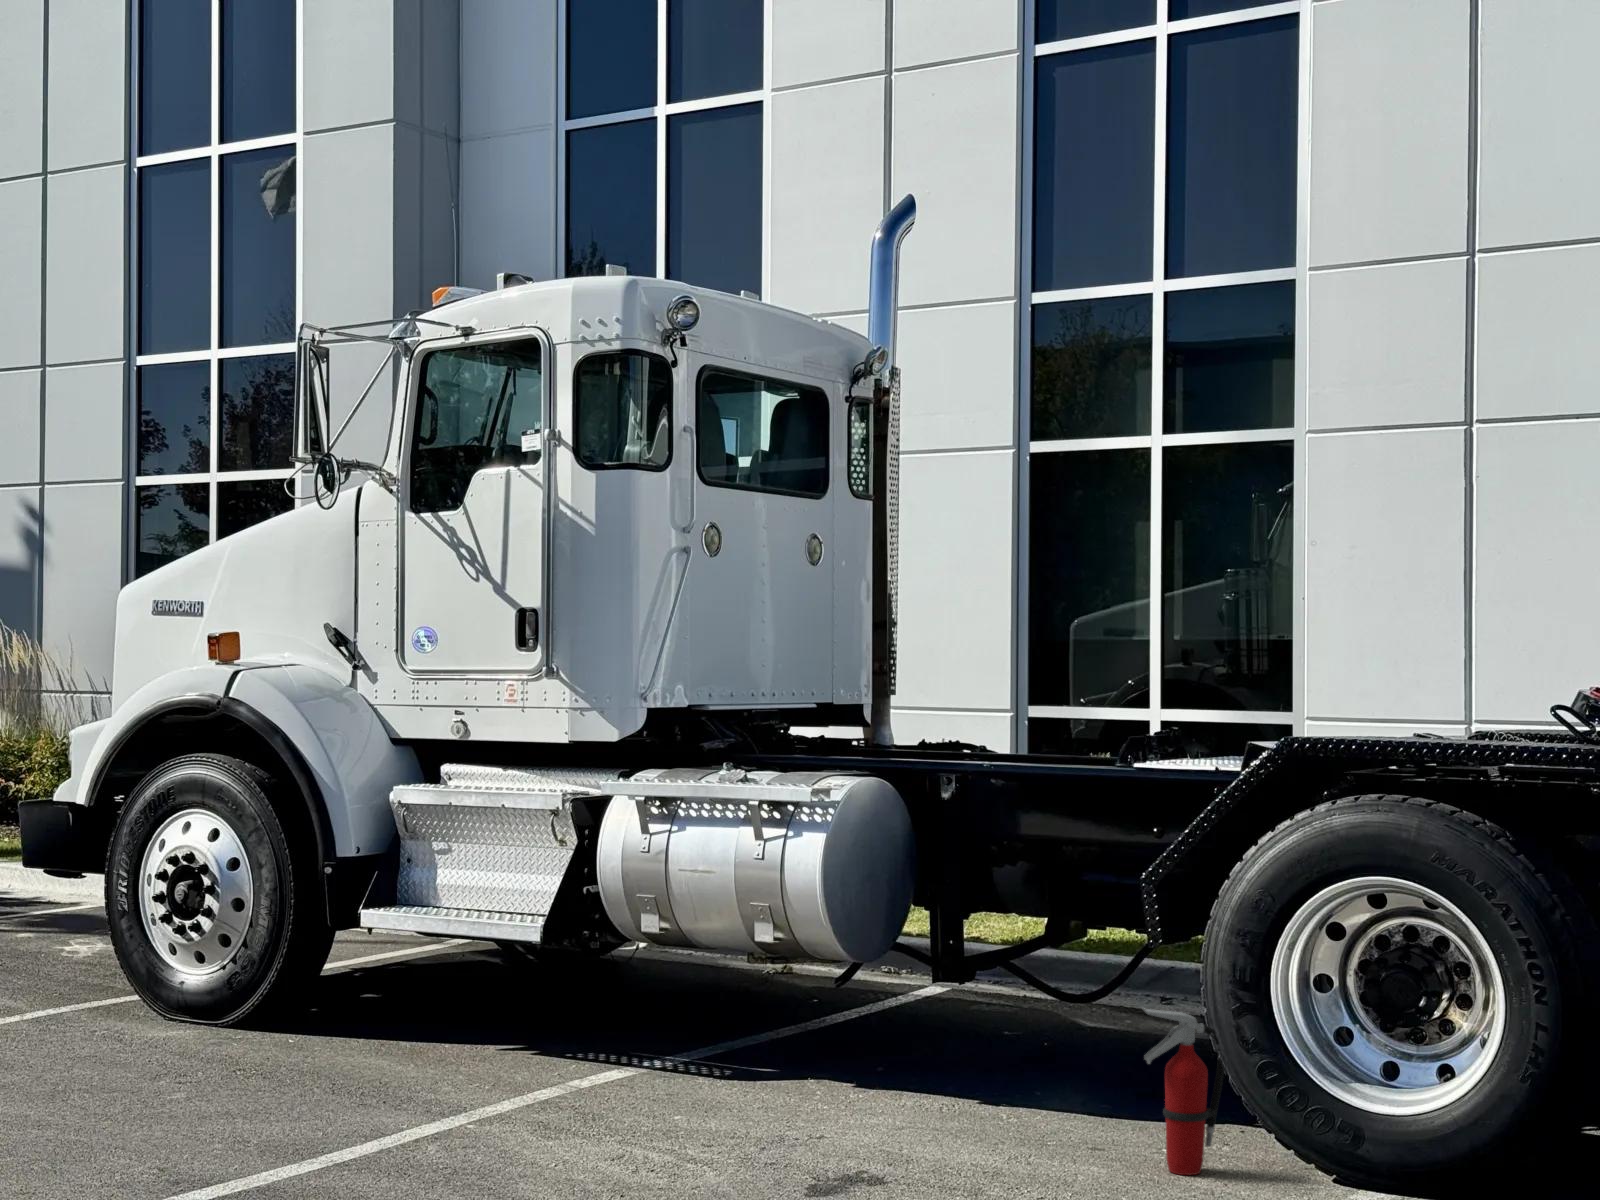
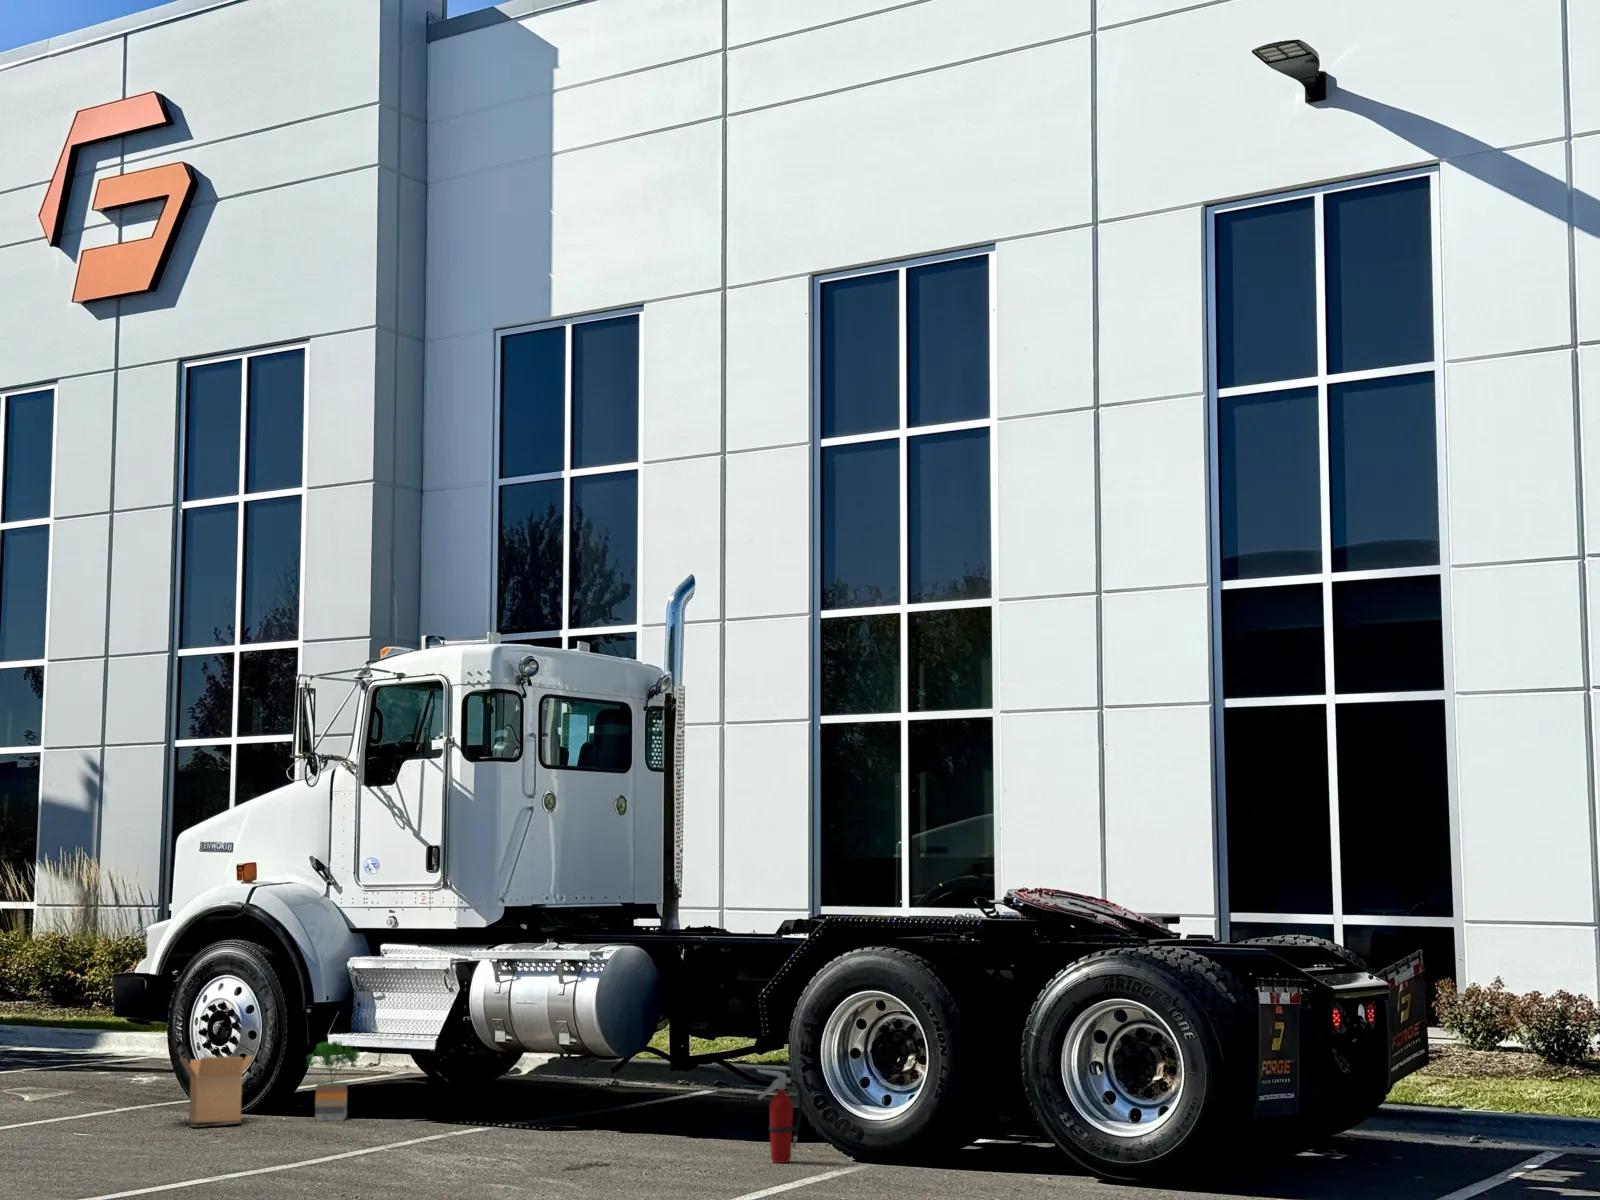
potted tree: none [324,918,414,1047] -> present [308,1041,360,1121]
cardboard box: none [119,942,241,1062] -> present [180,1056,253,1127]

